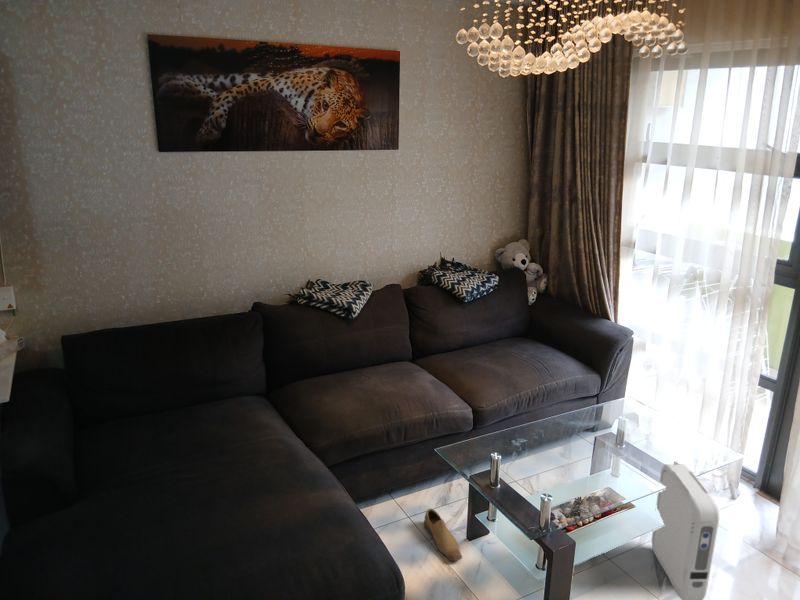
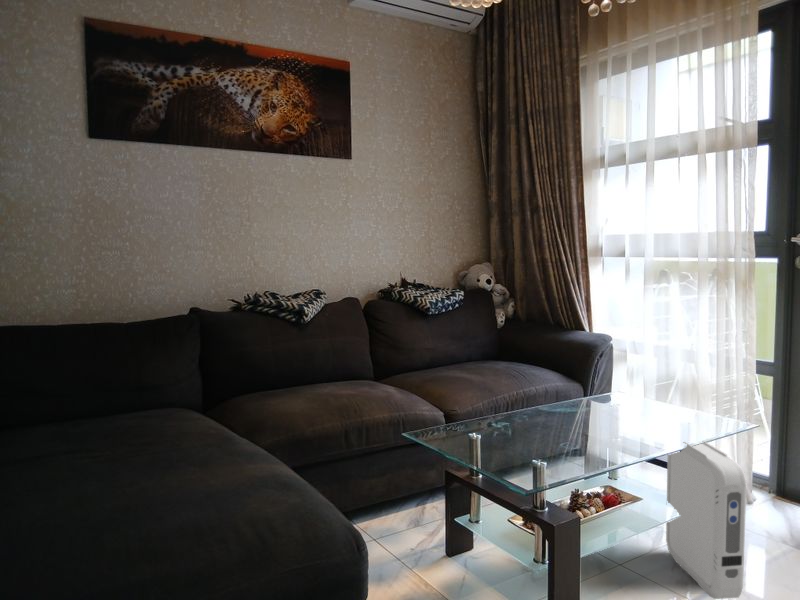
shoe: present [424,509,462,561] -> none [394,521,443,576]

